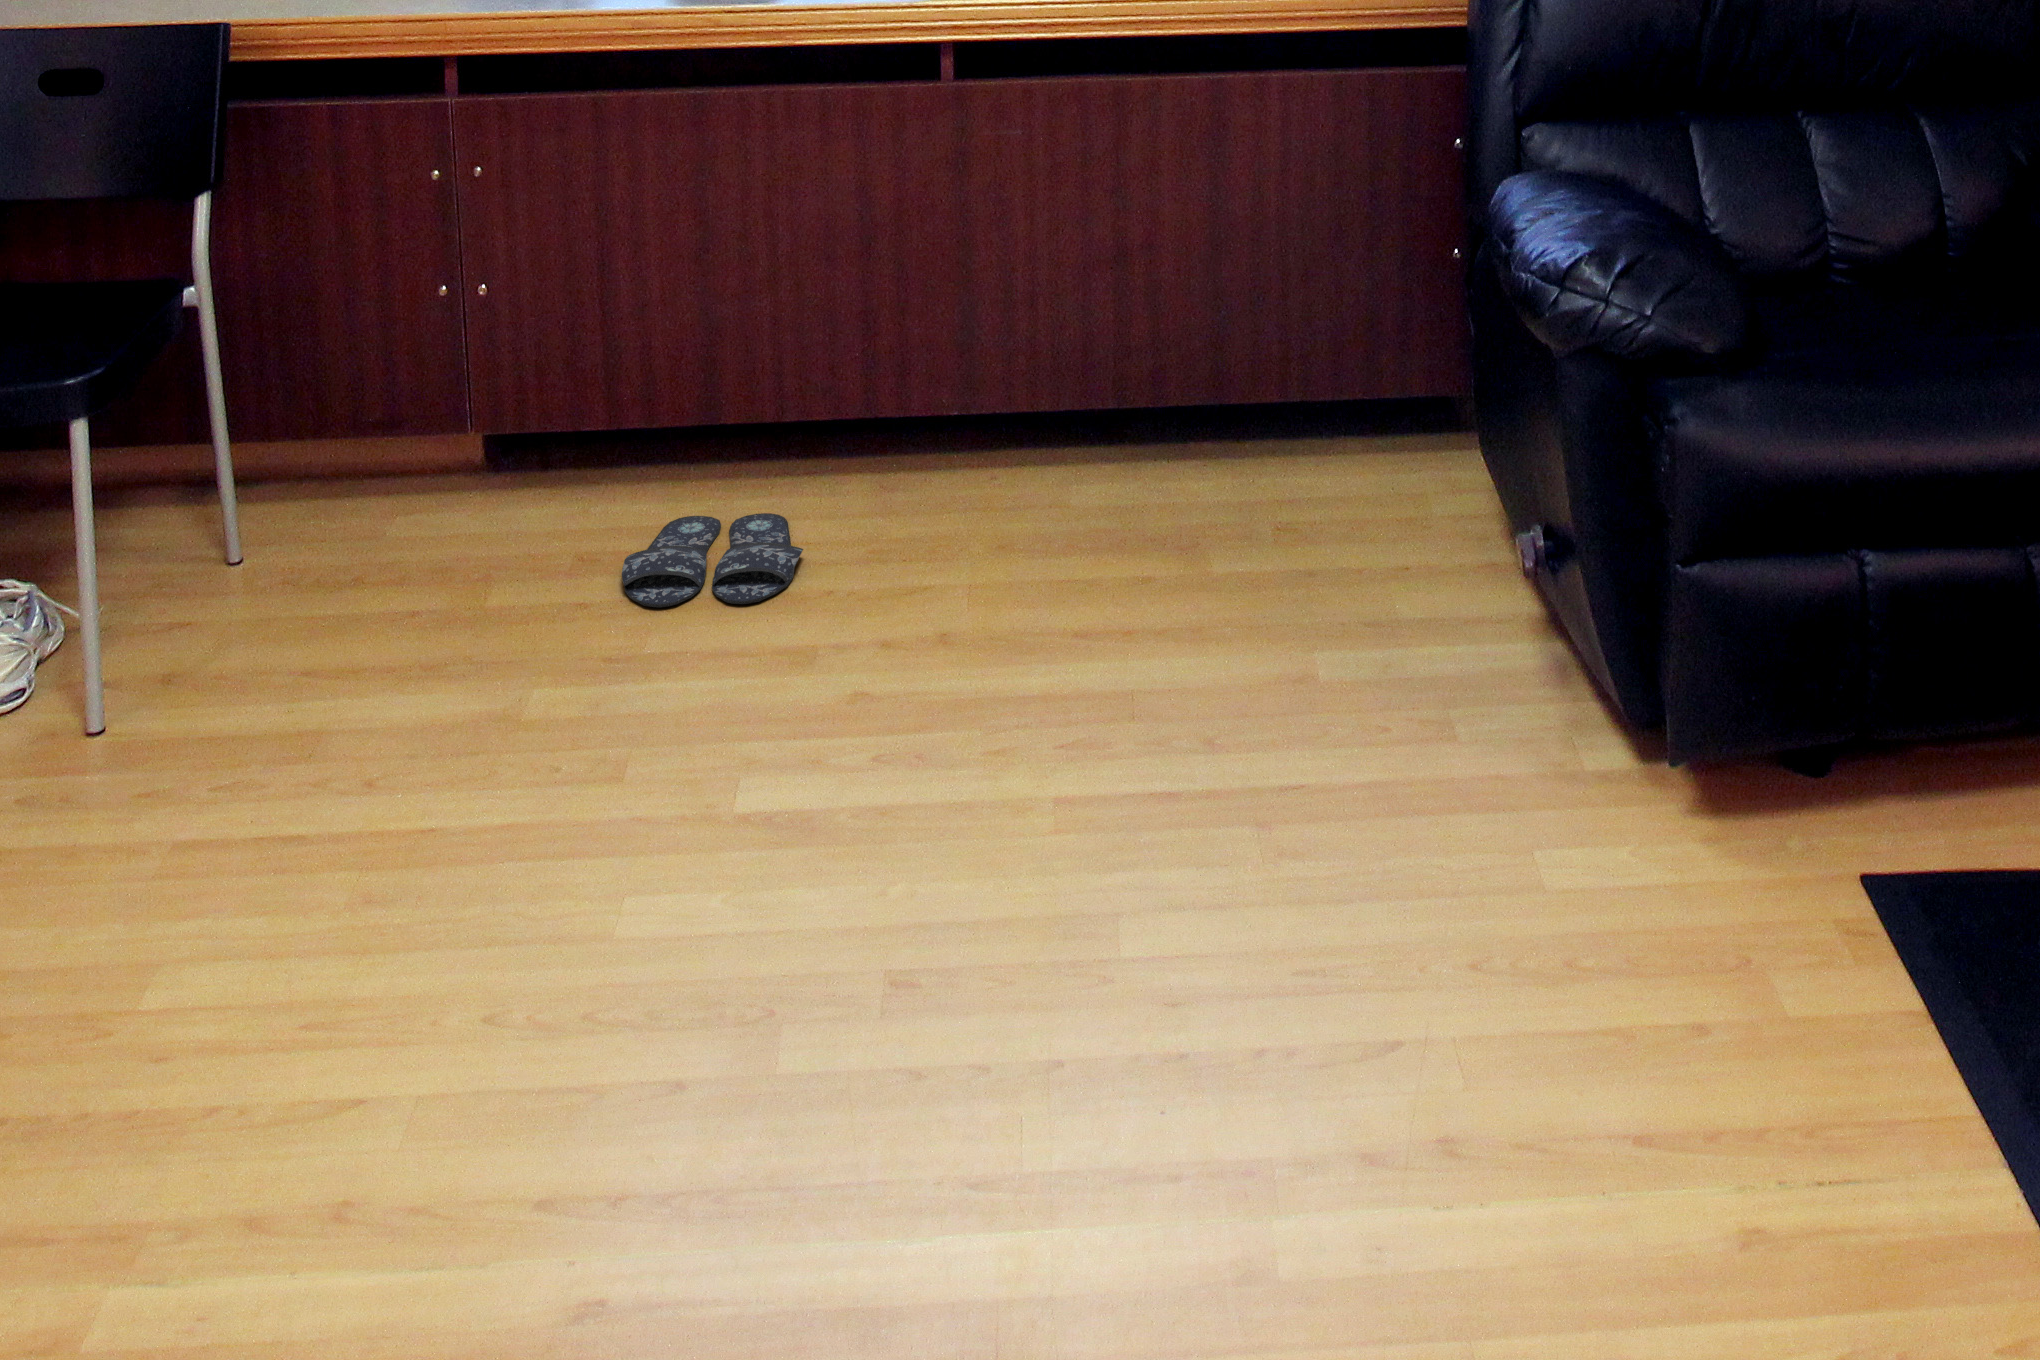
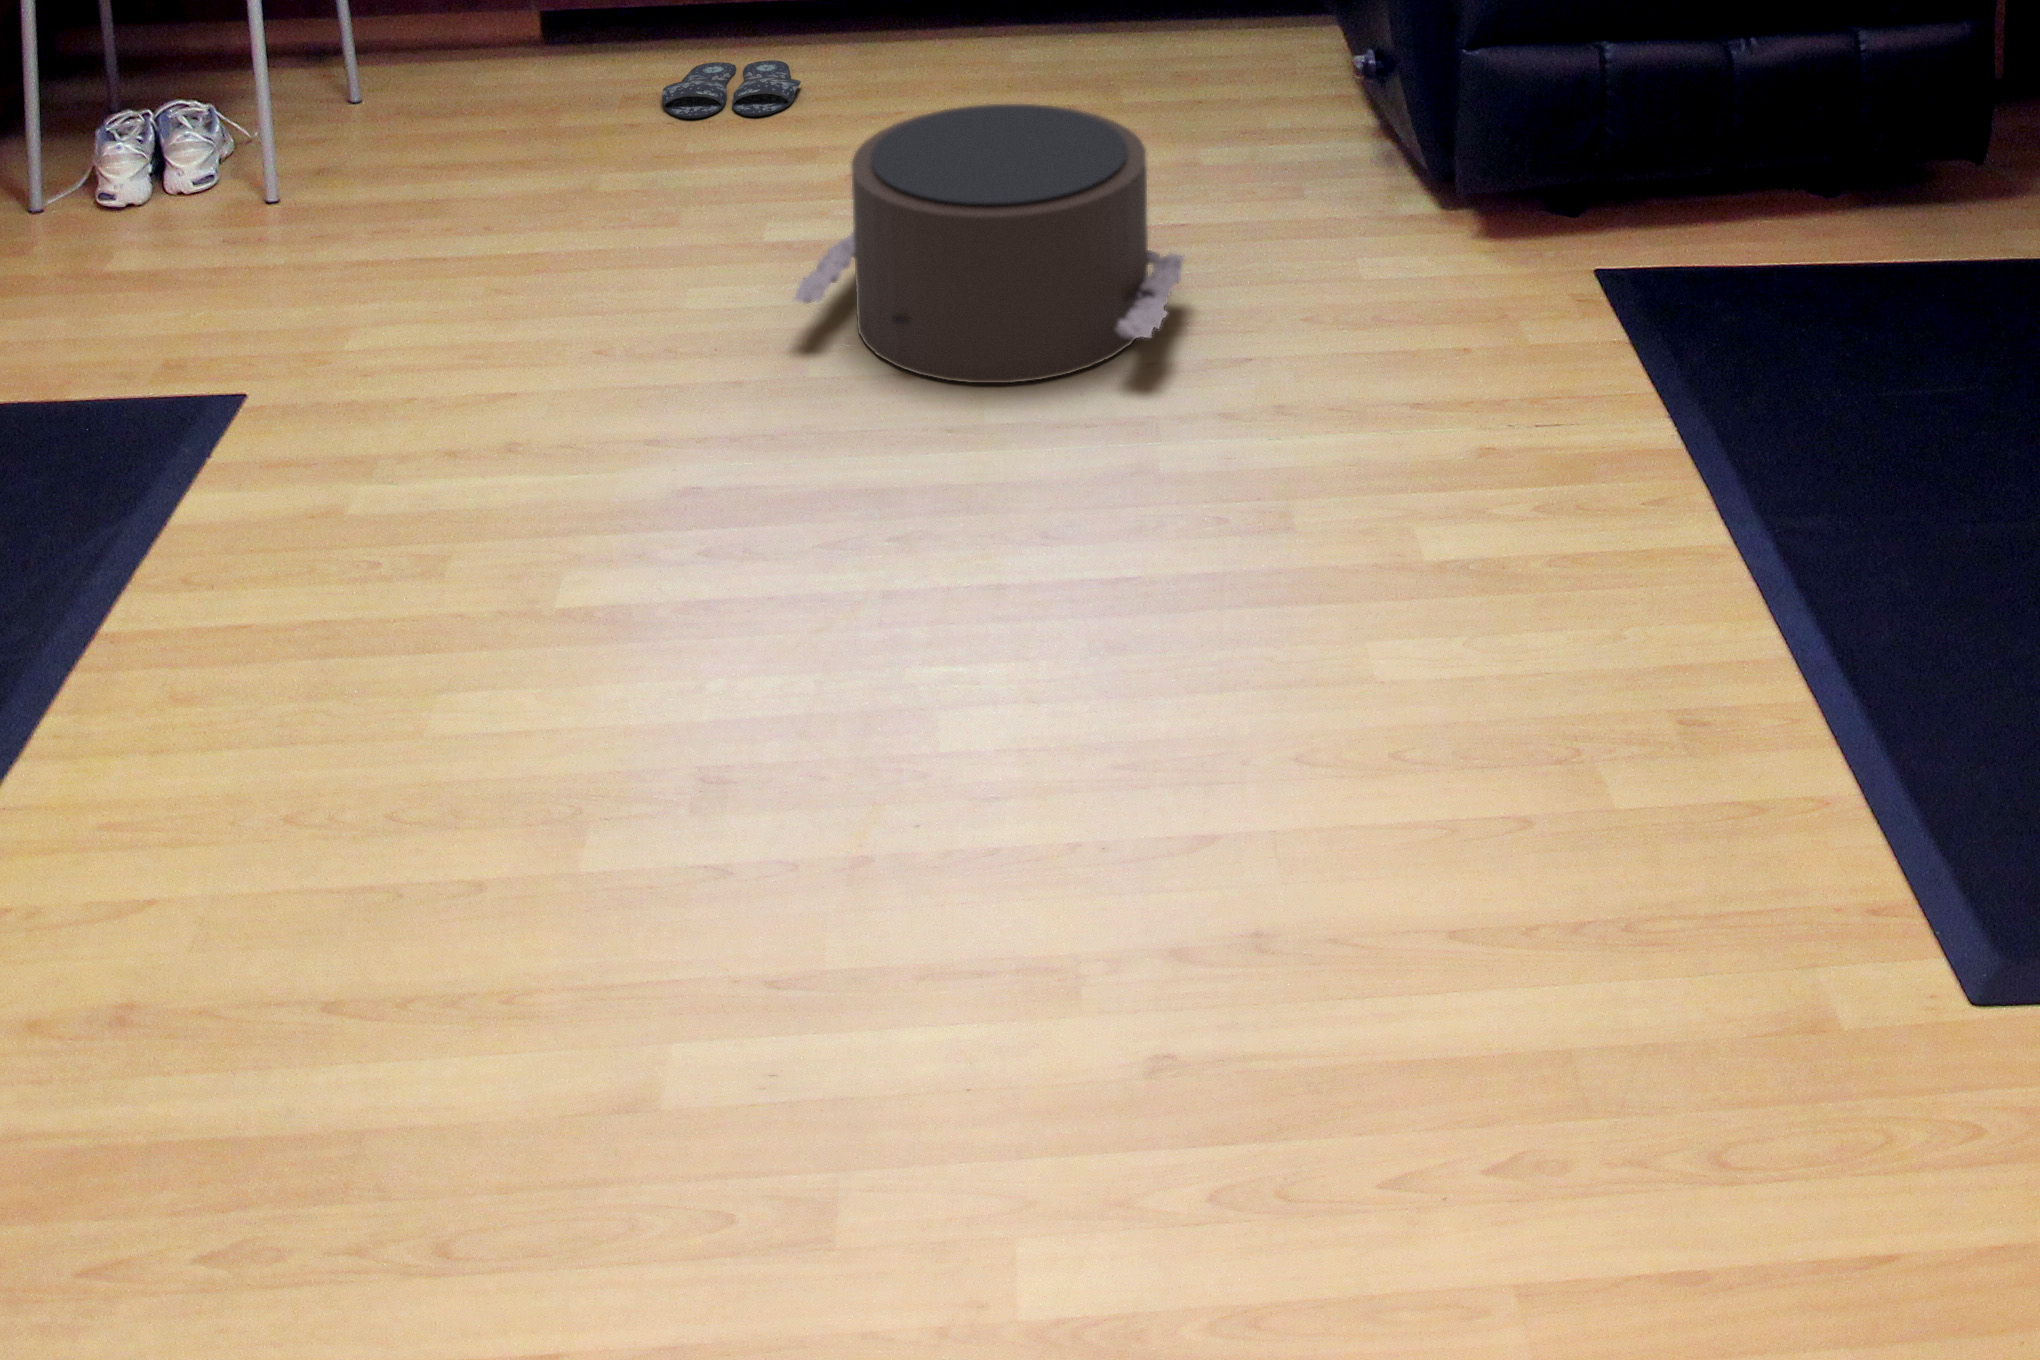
pouf: none [773,633,1313,1081] -> present [793,104,1184,383]

